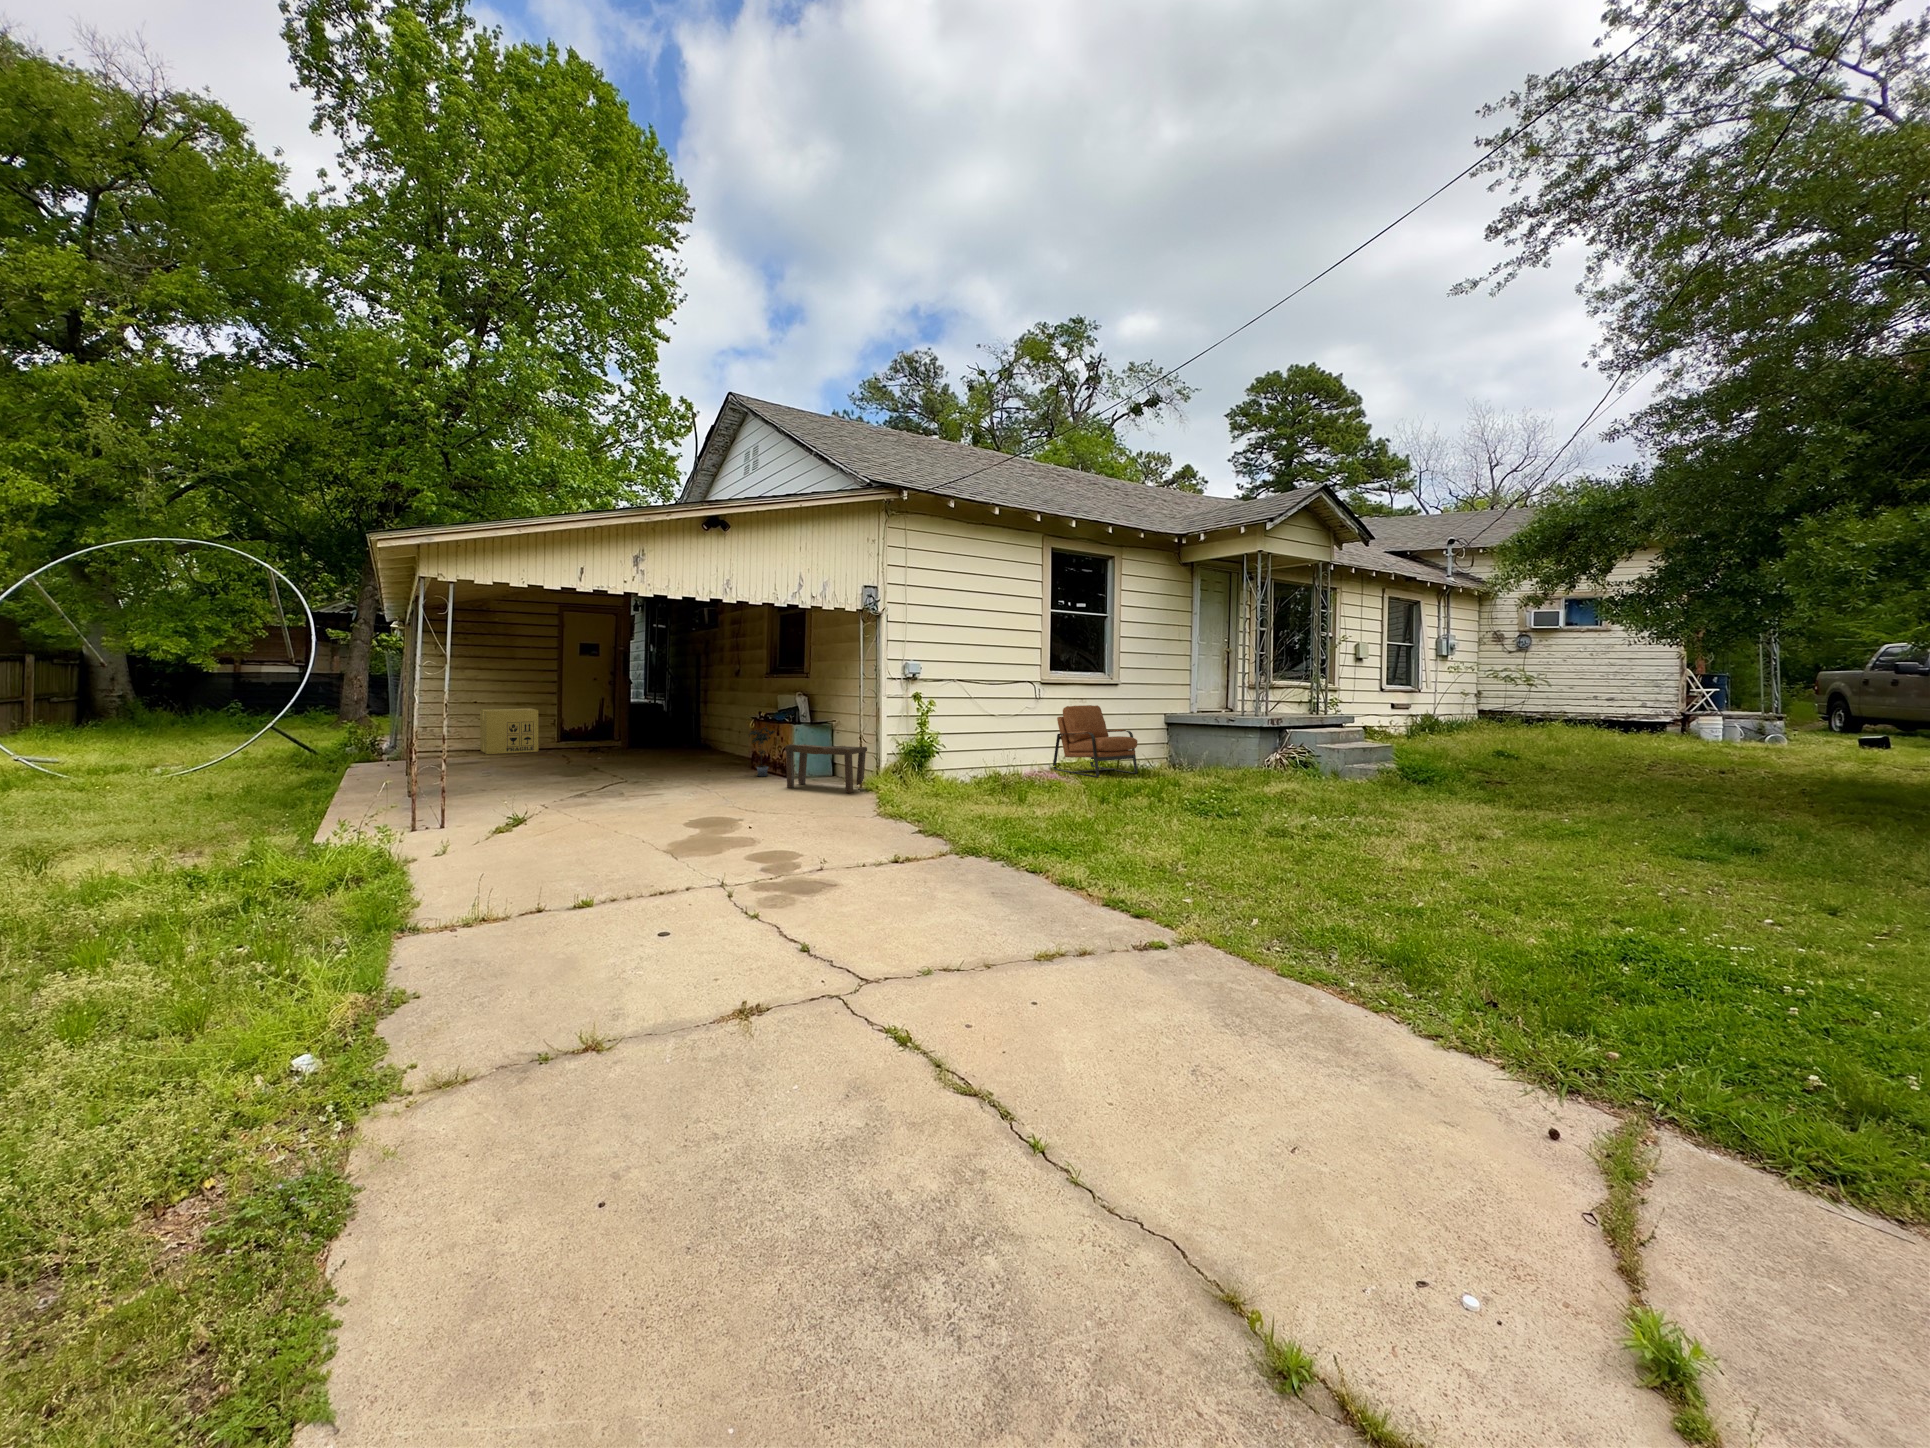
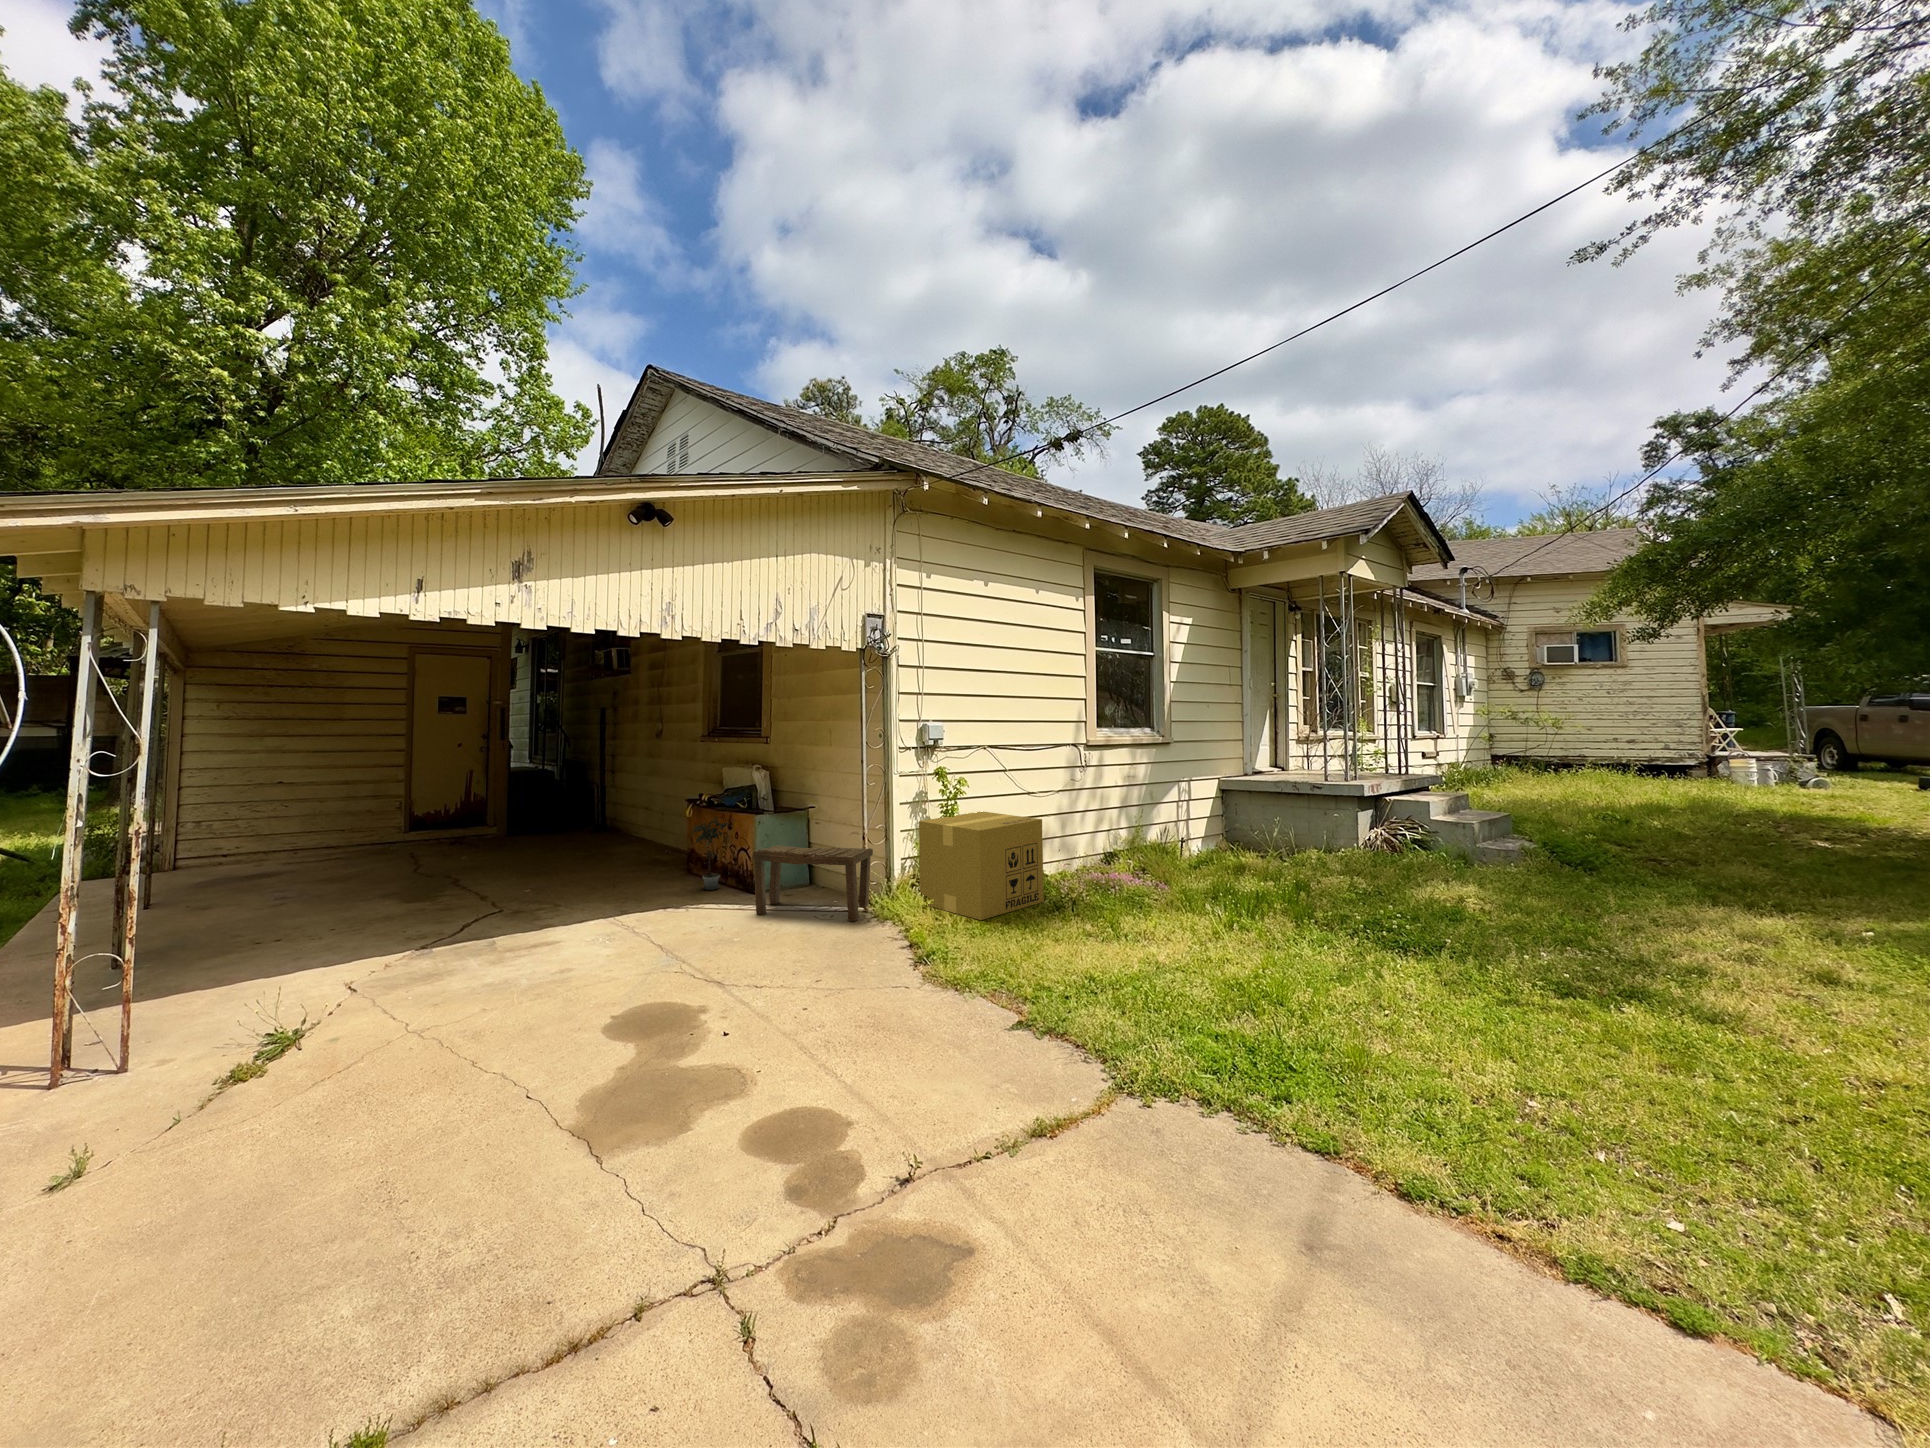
chair: present [1053,705,1138,777] -> none [1100,770,1213,870]
cardboard box: present [480,708,538,754] -> present [919,812,1044,920]

